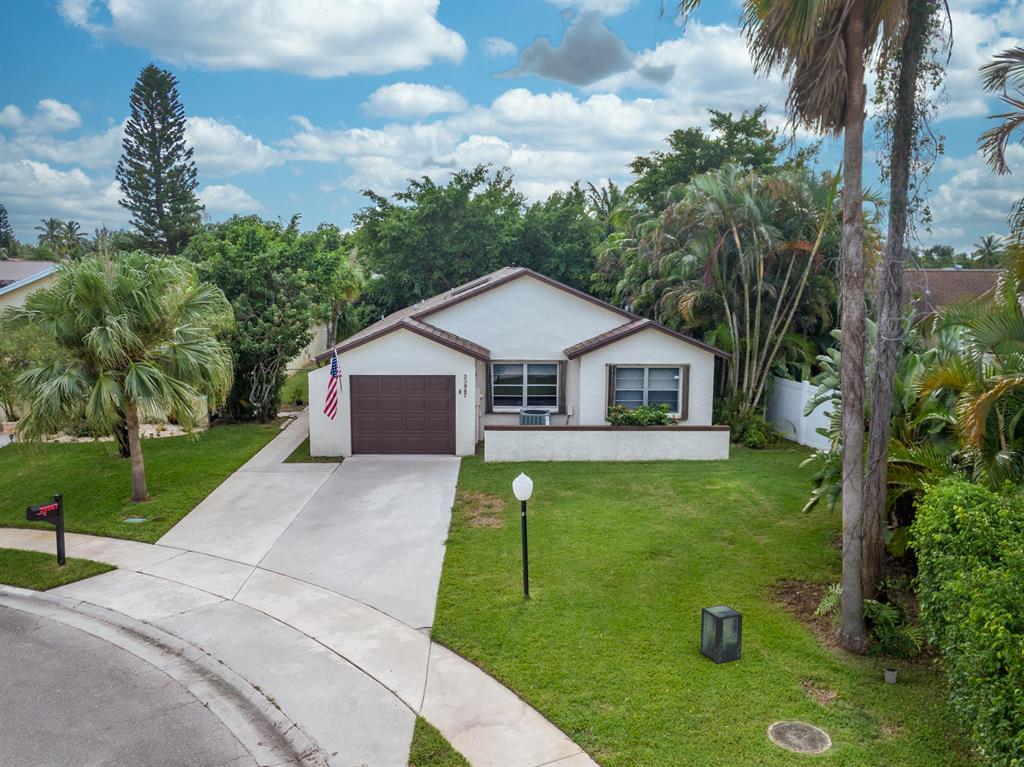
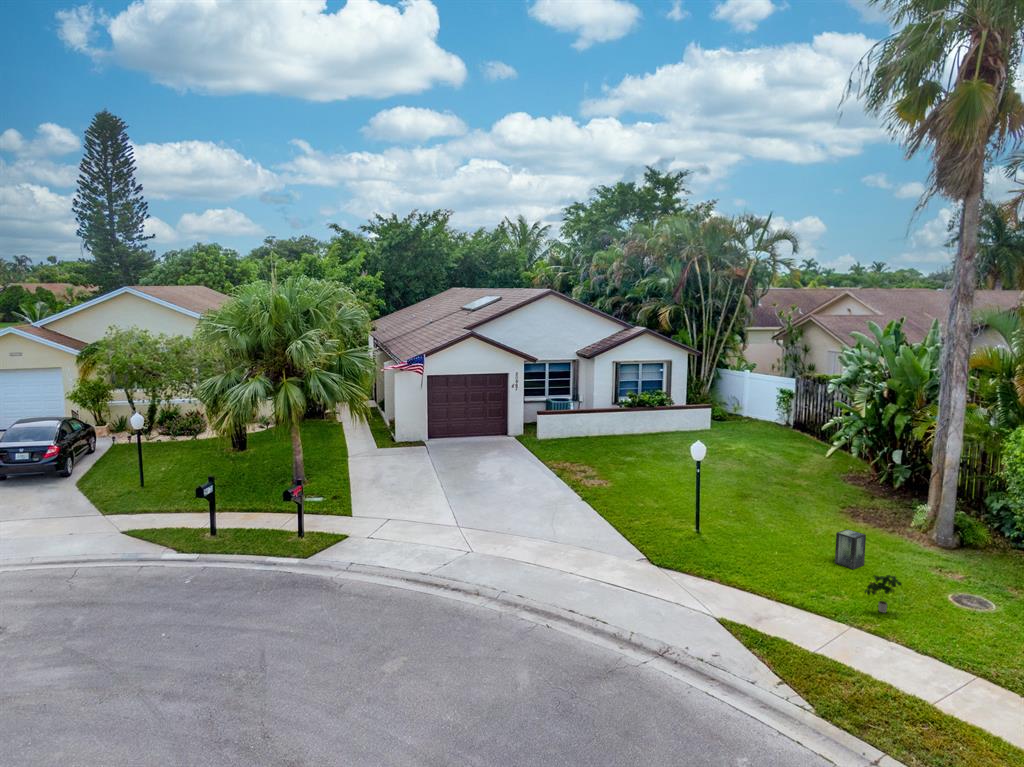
potted plant: present [866,632,917,683] -> present [864,575,902,613]

